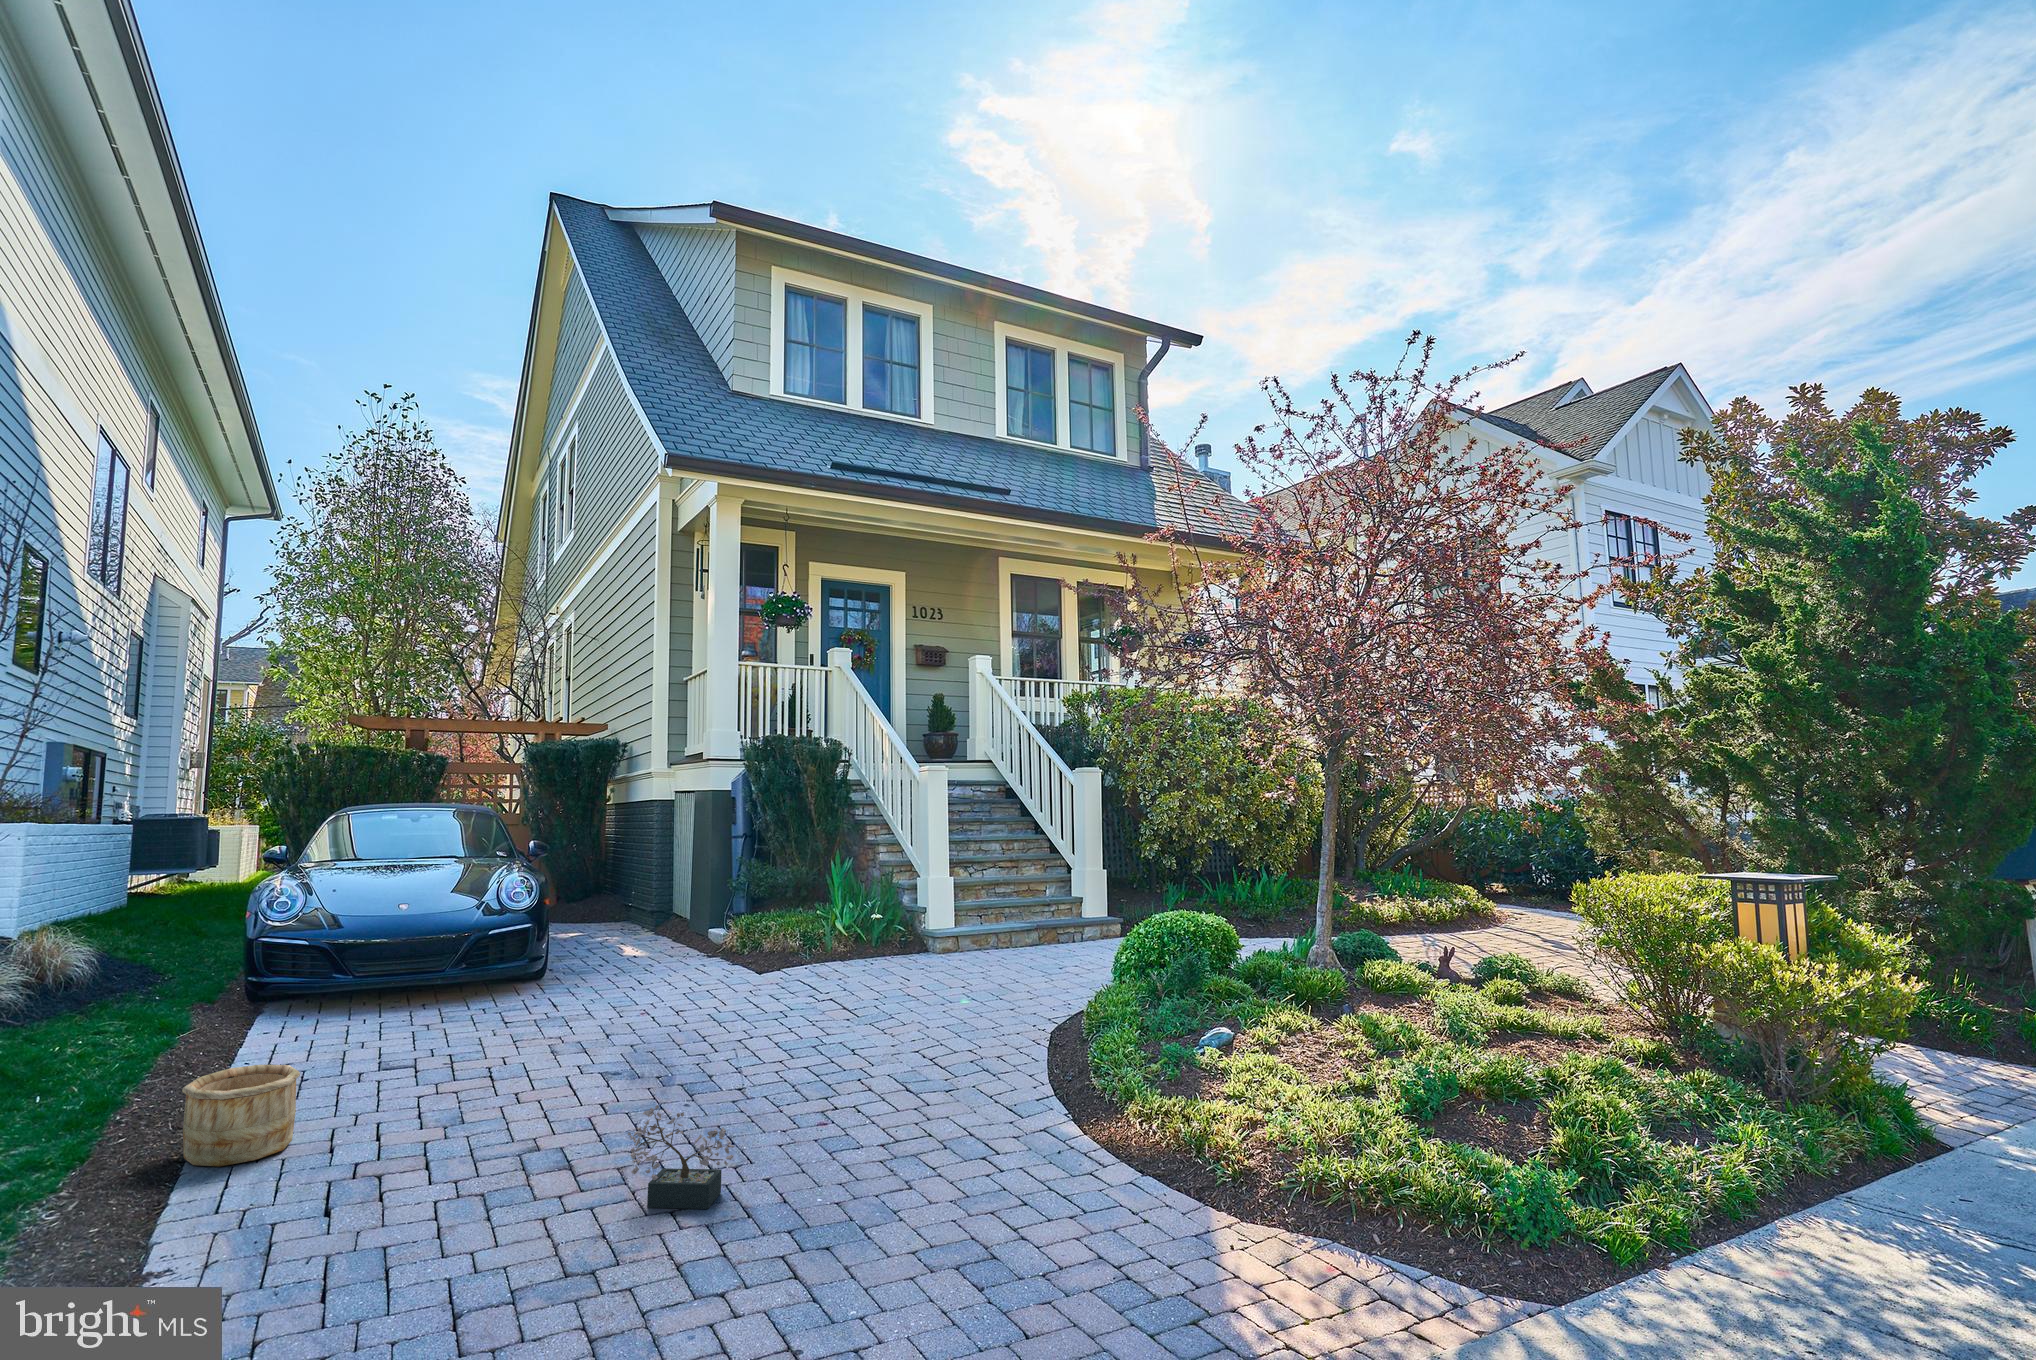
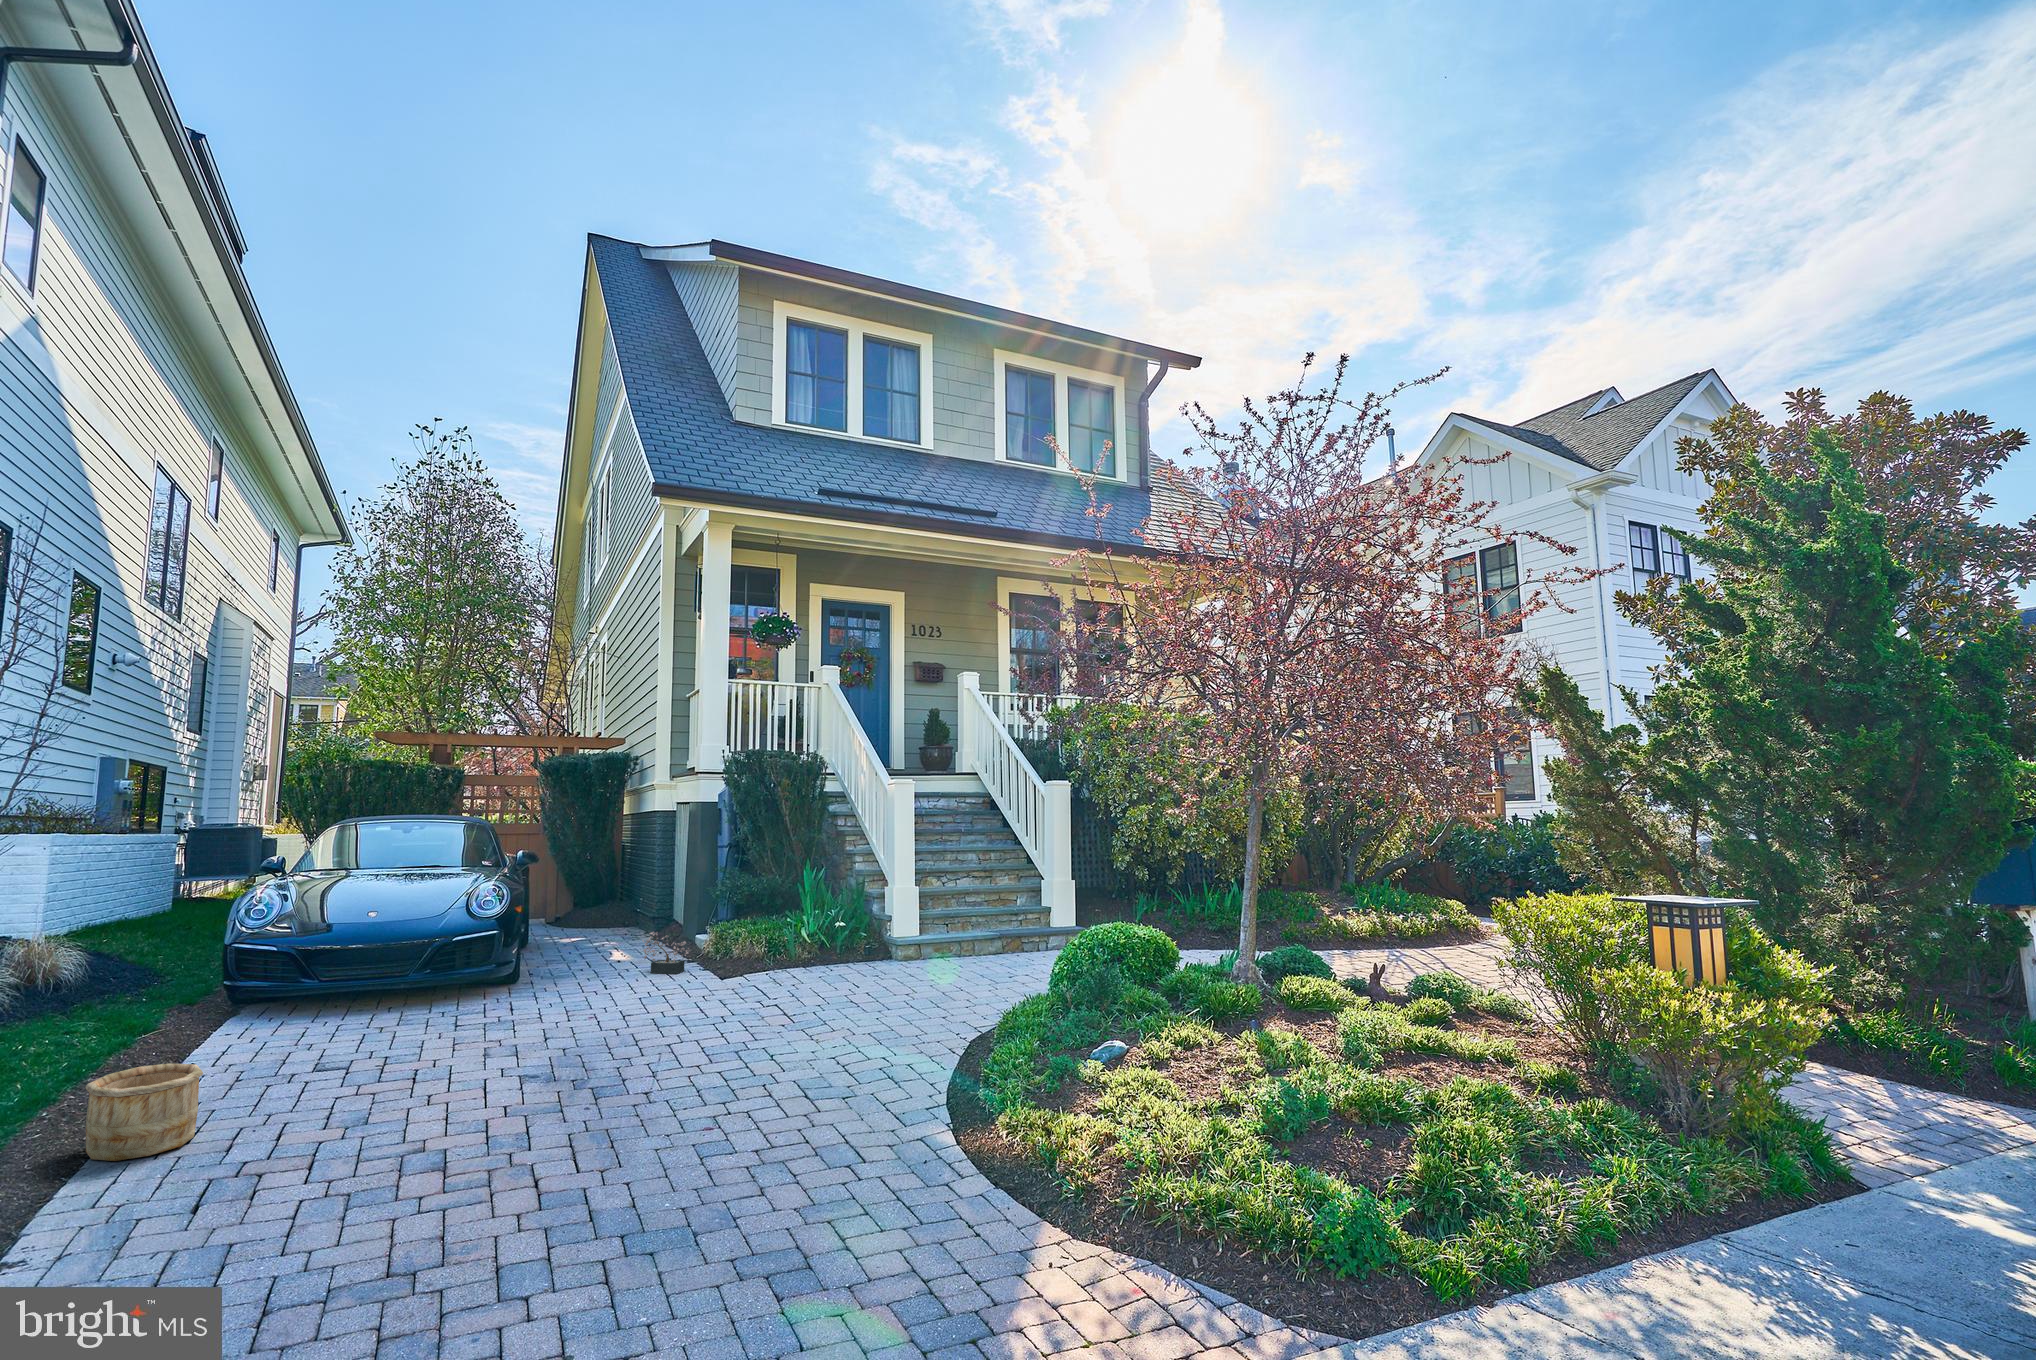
decorative plant: present [628,1105,734,1209] -> present [642,932,690,974]

